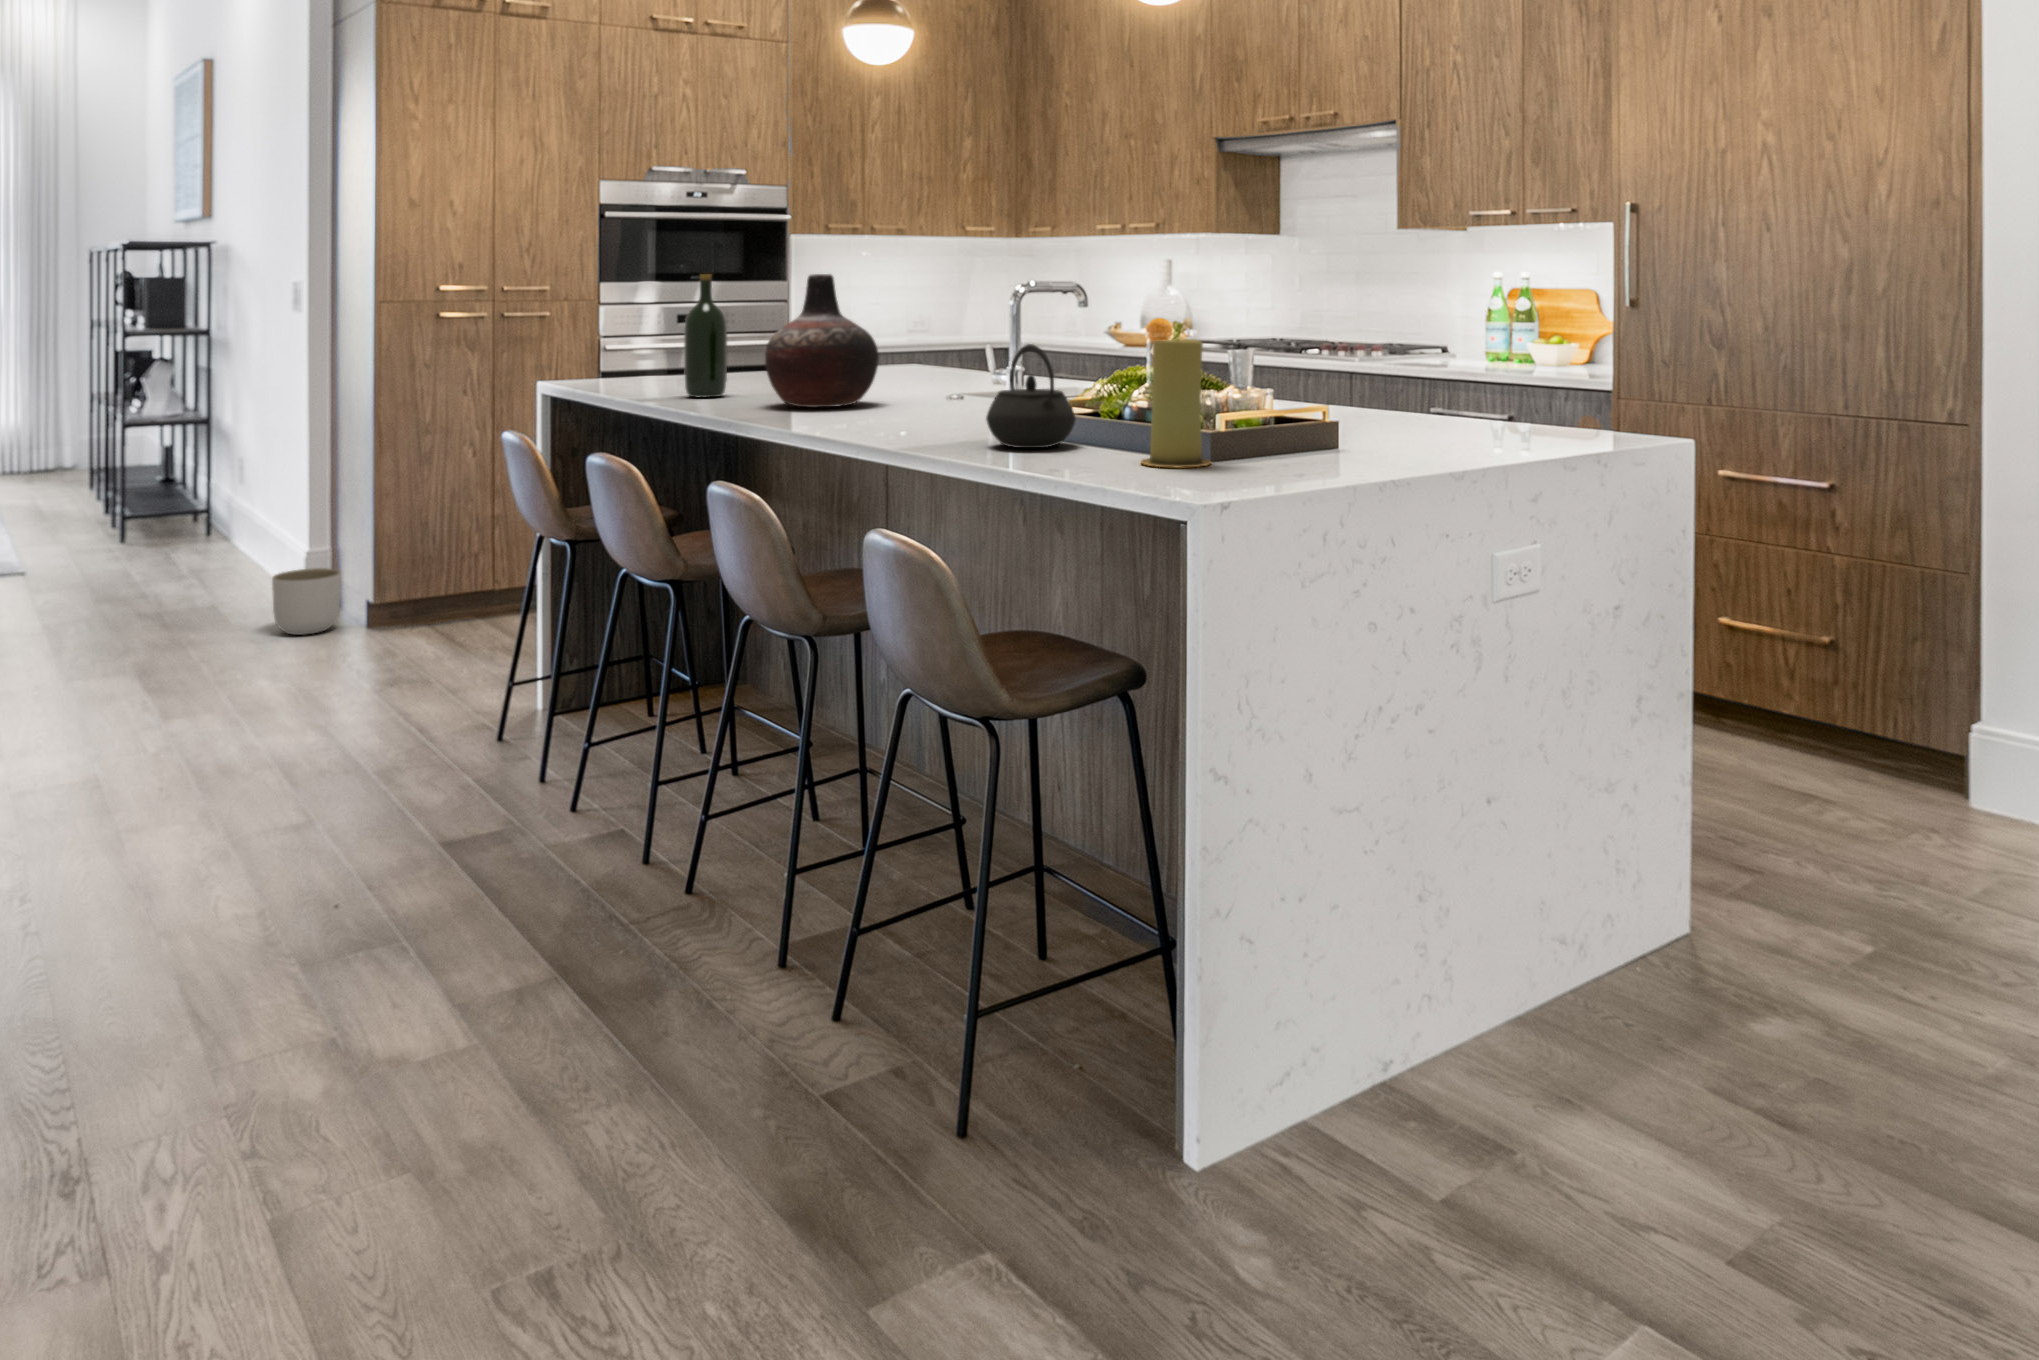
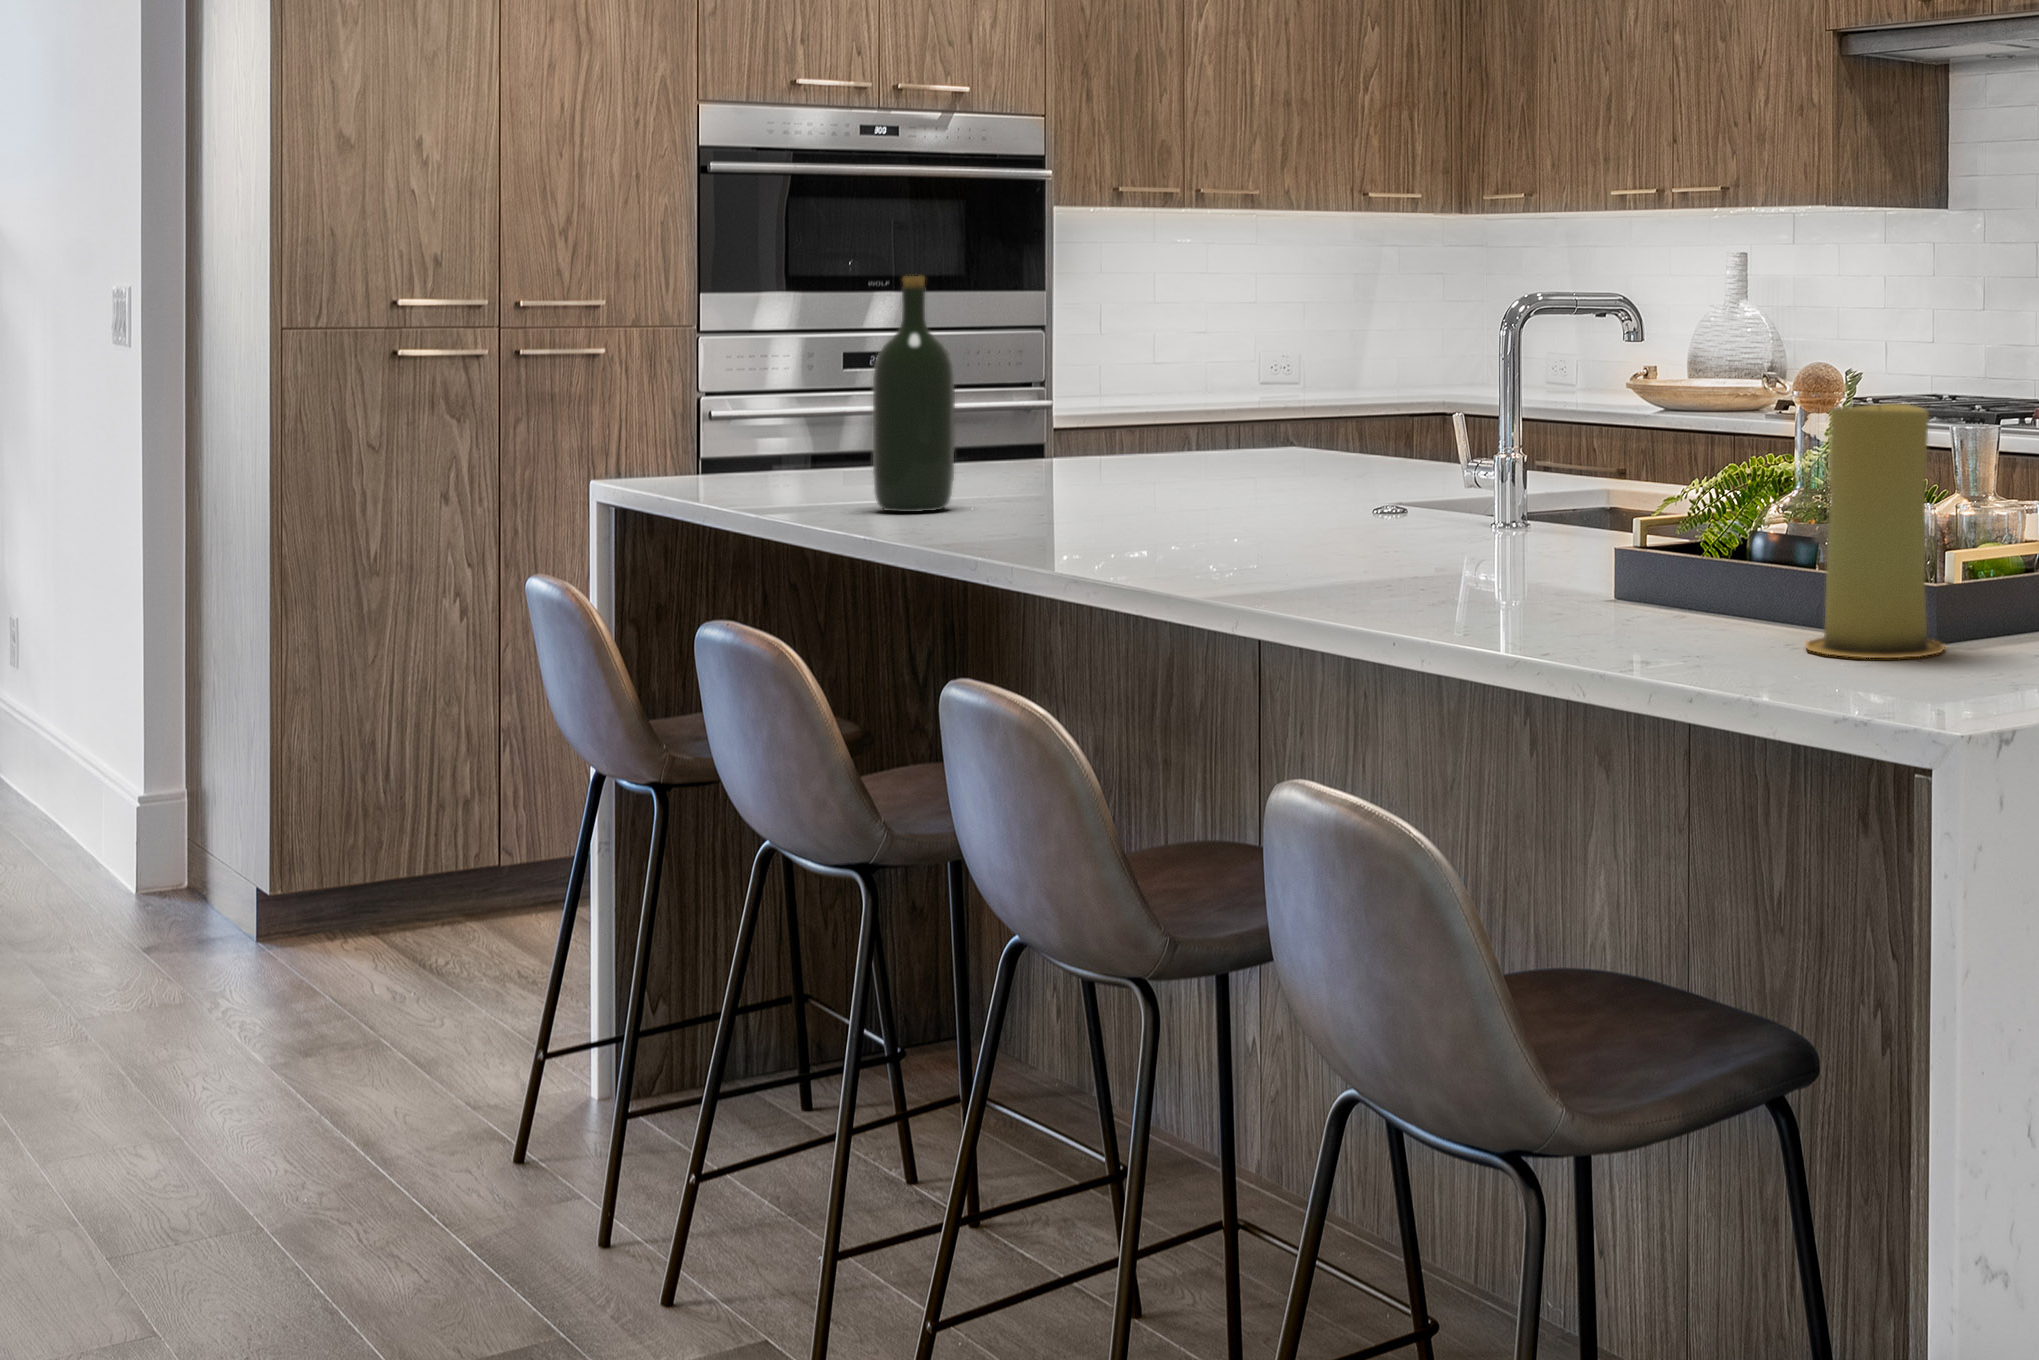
vase: present [765,274,879,407] -> none [1034,277,1250,532]
kettle: present [986,344,1076,448] -> none [1488,413,1663,617]
planter: present [272,568,341,635] -> none [75,829,207,955]

